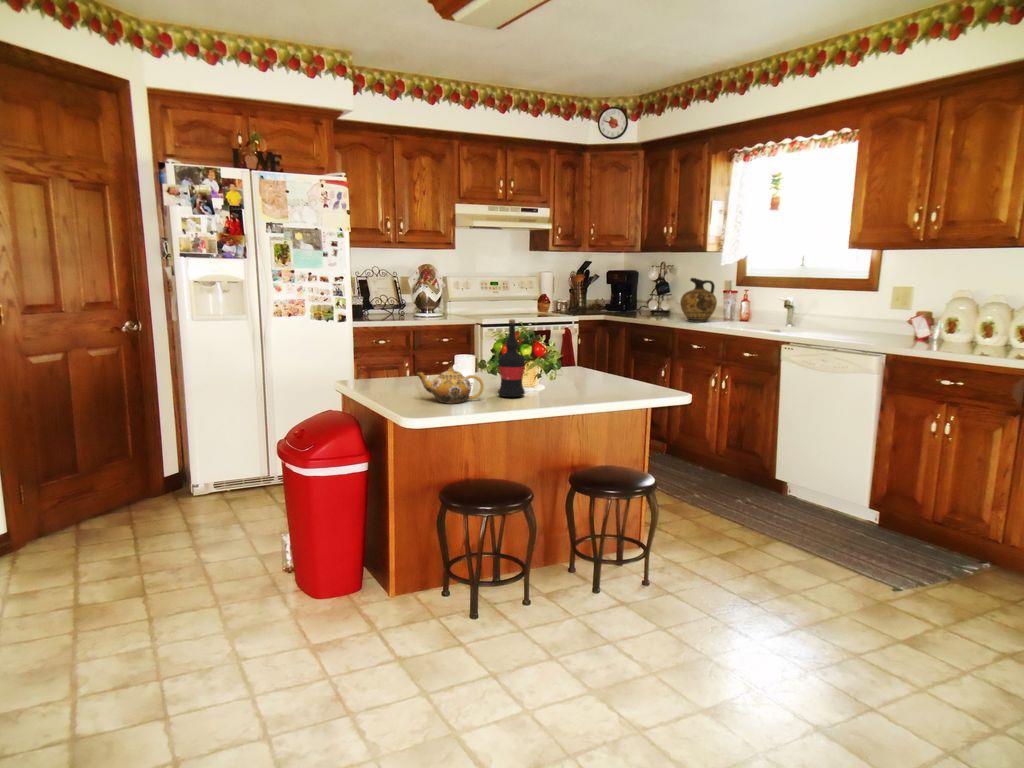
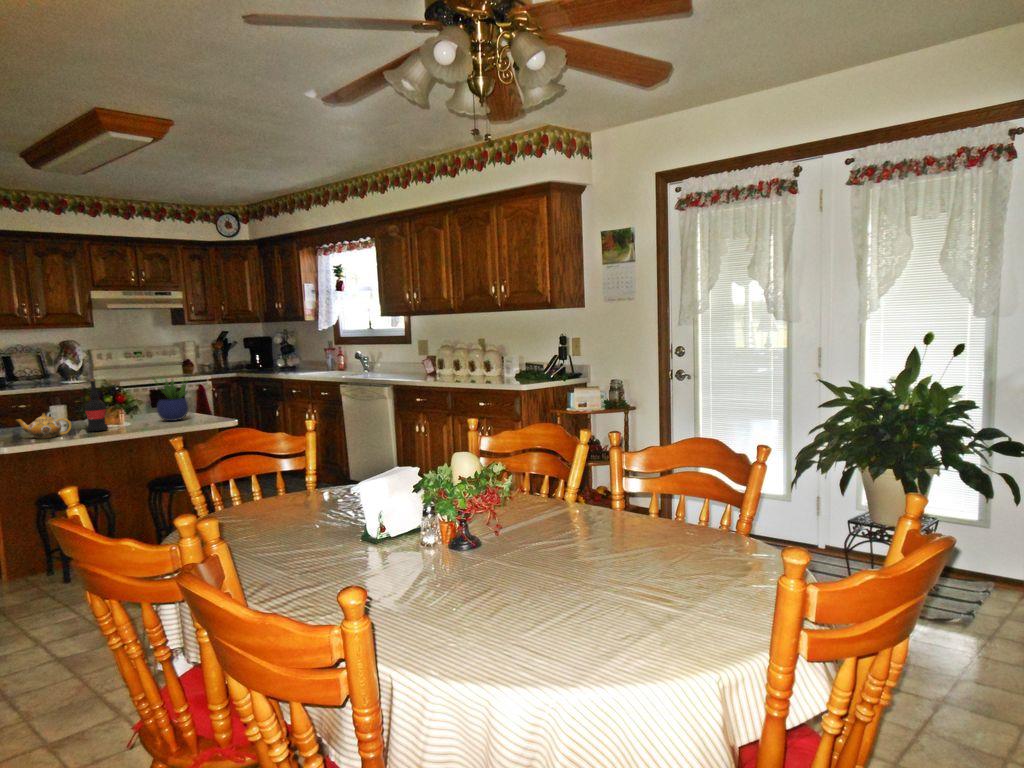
ceramic jug: present [680,278,717,322] -> none [287,341,315,373]
potted plant: none [576,315,629,387] -> present [154,378,189,421]

